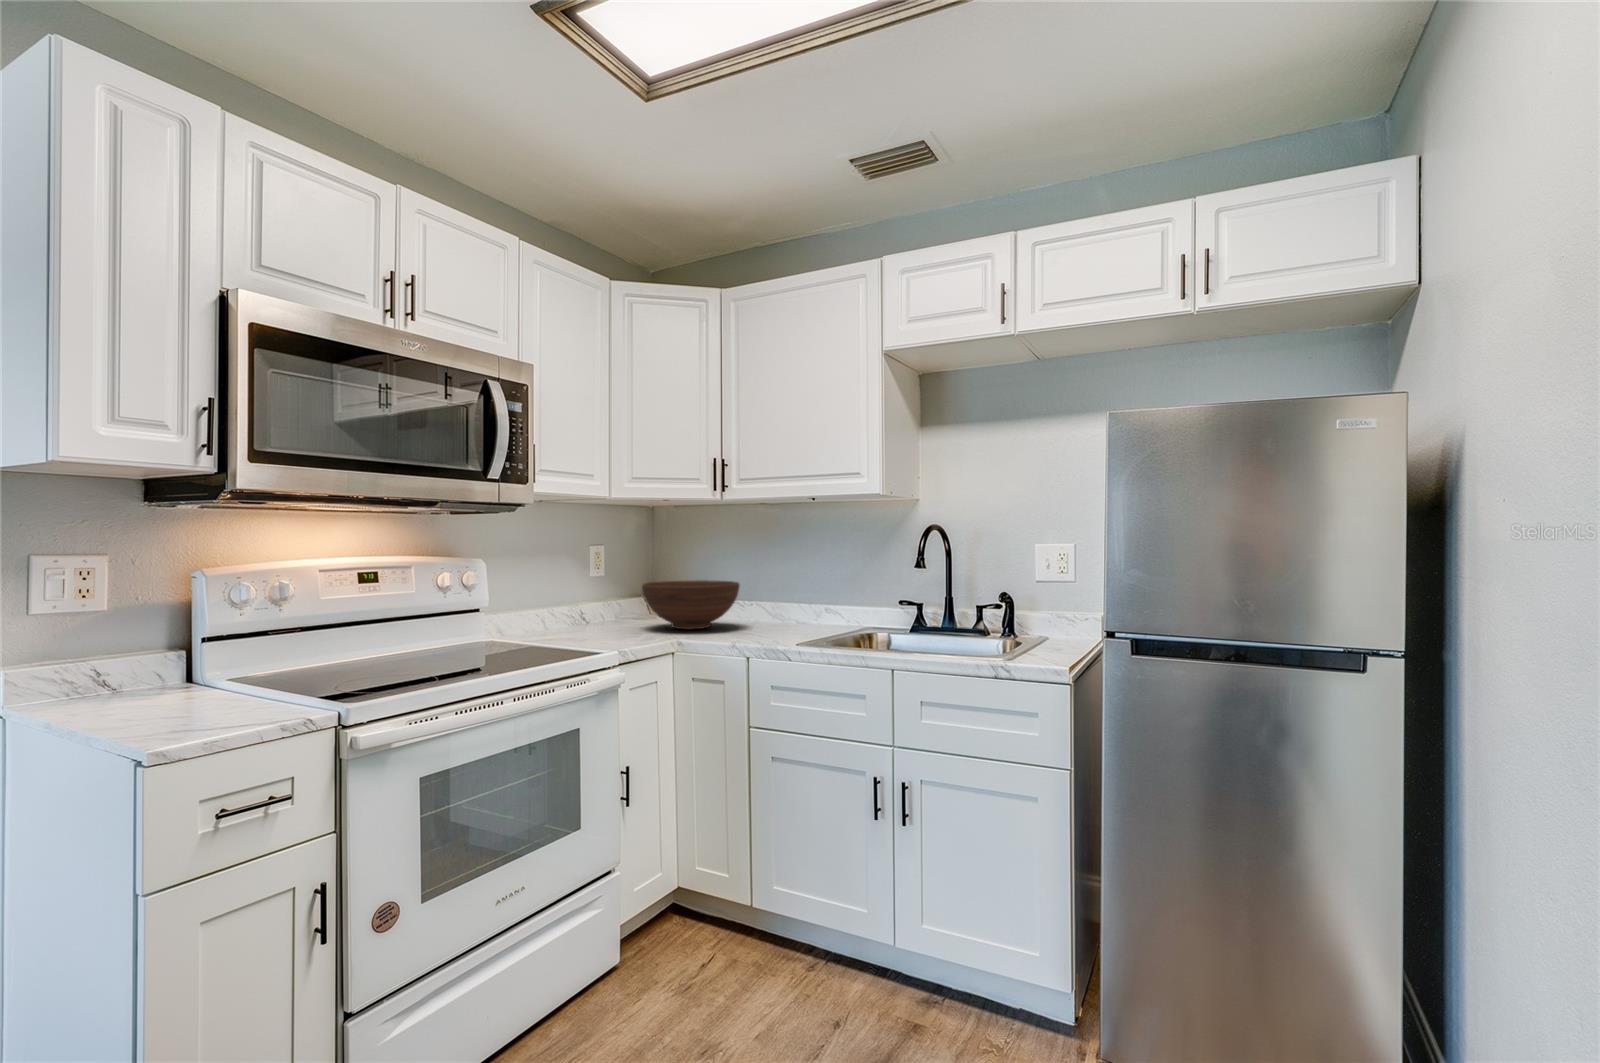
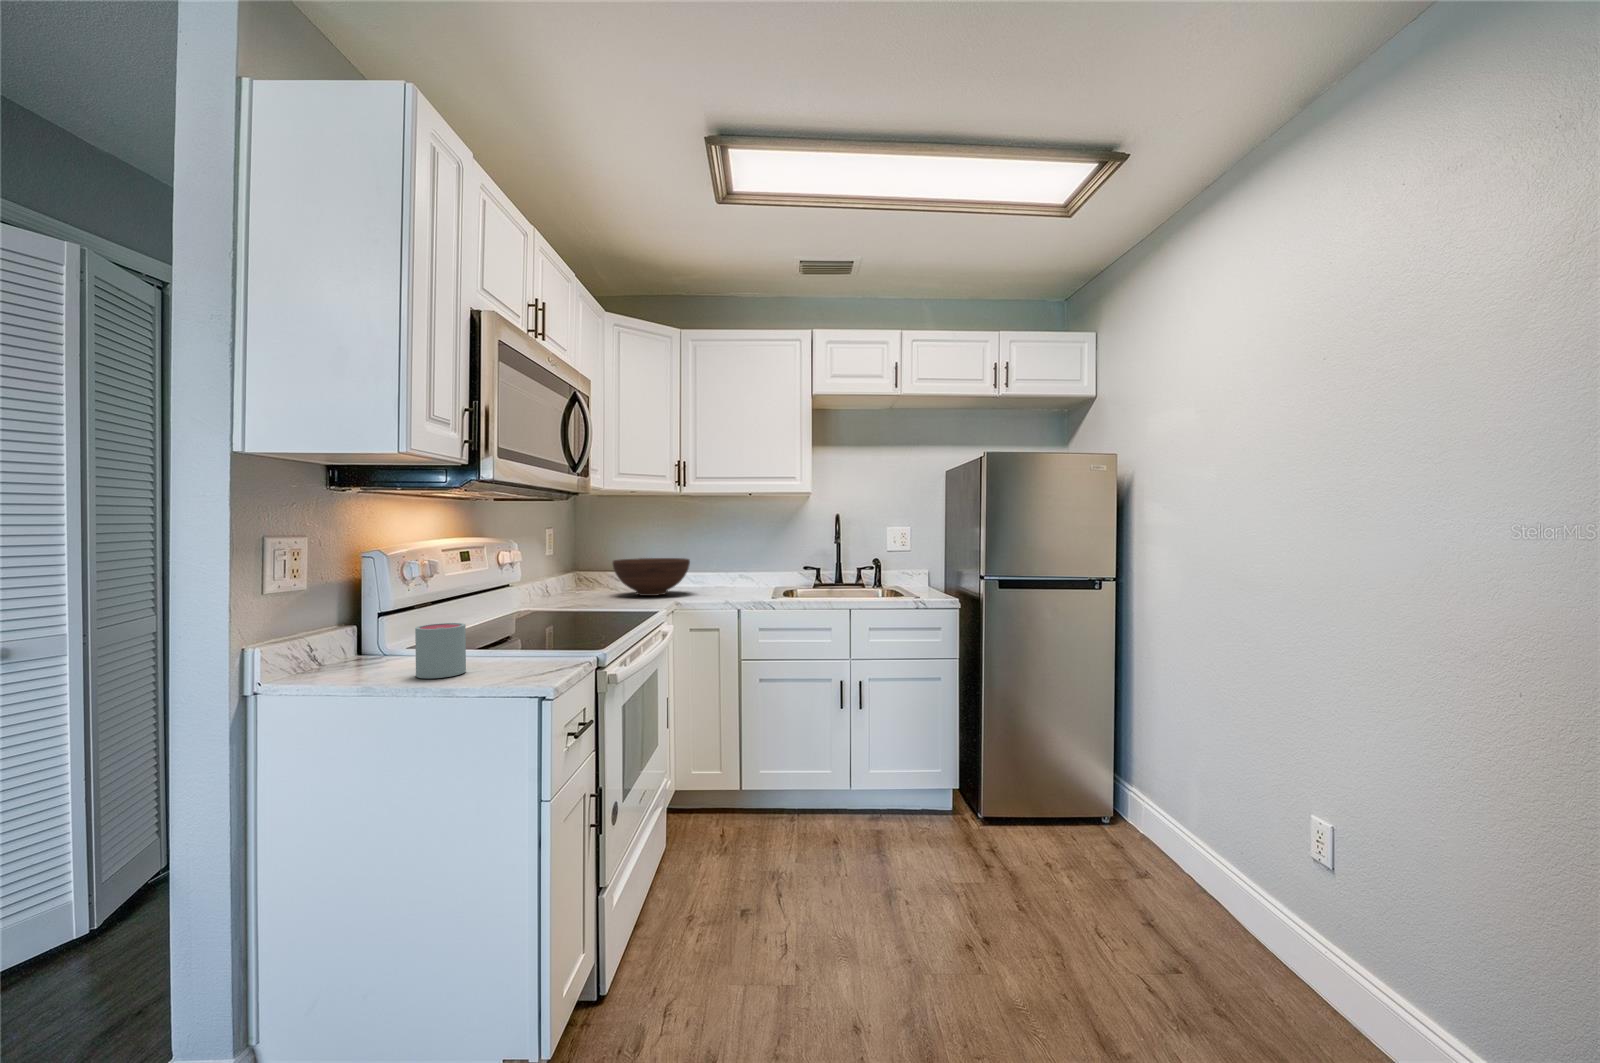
mug: none [96,658,188,723] -> present [415,623,466,678]

